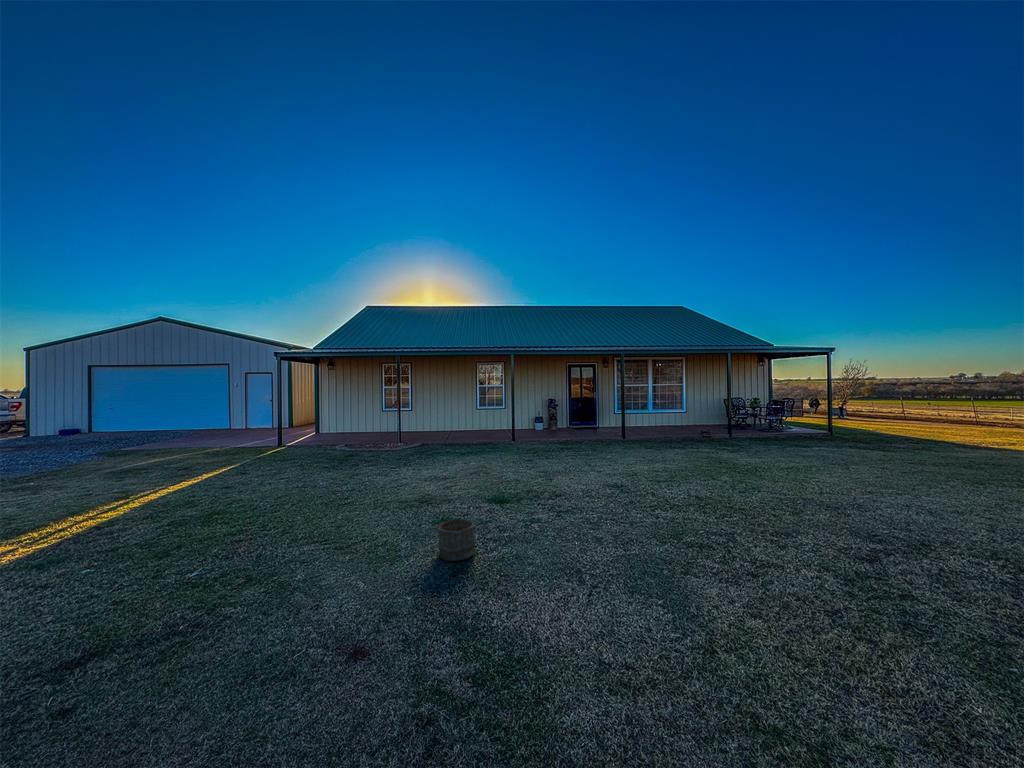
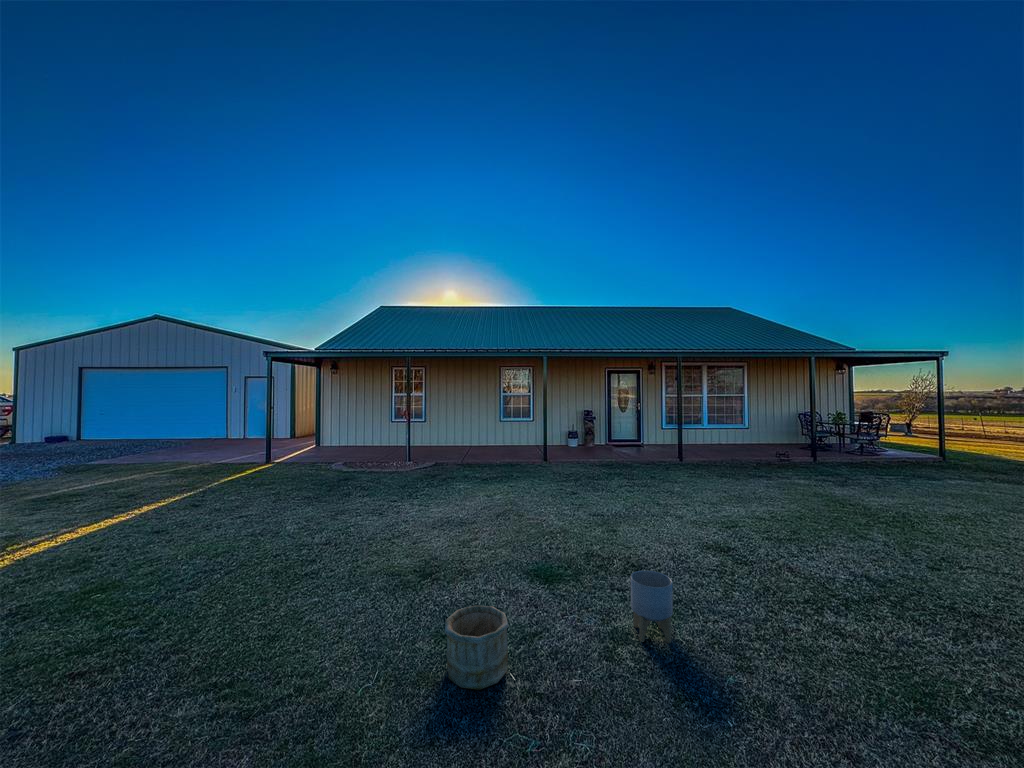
planter: none [553,500,578,540] -> present [631,571,673,643]

